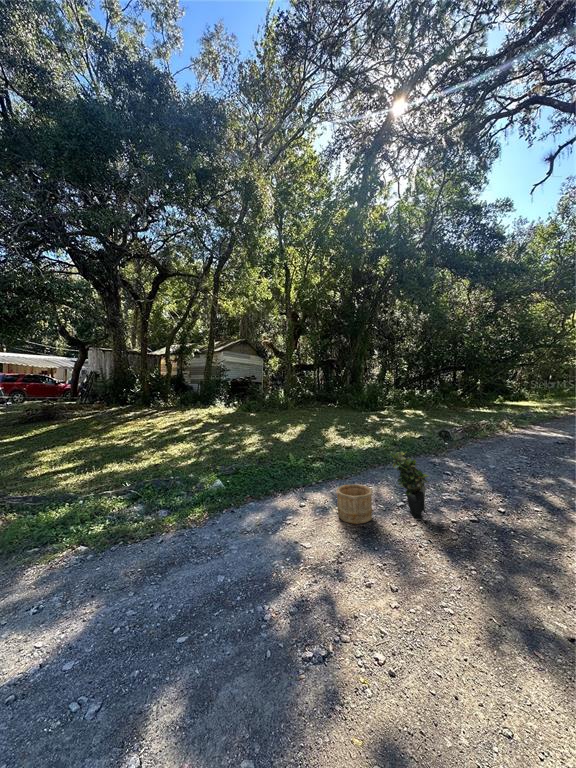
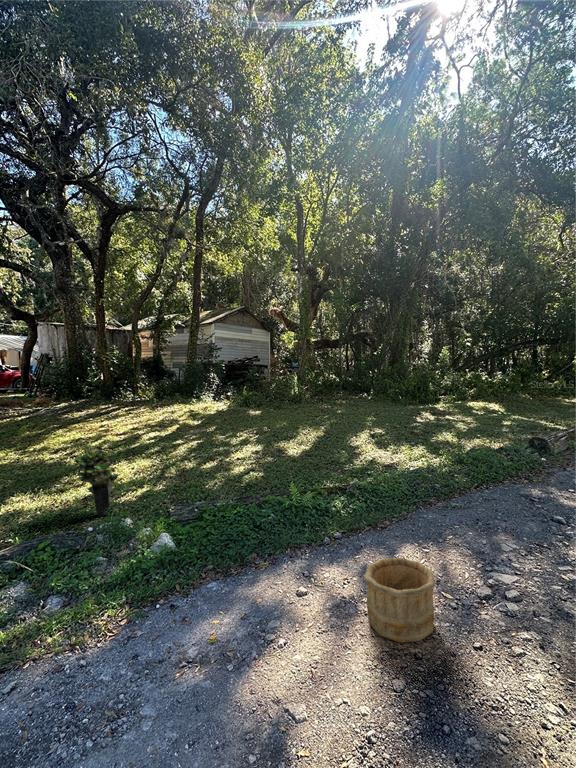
potted plant: present [390,452,429,519] -> present [74,442,119,517]

